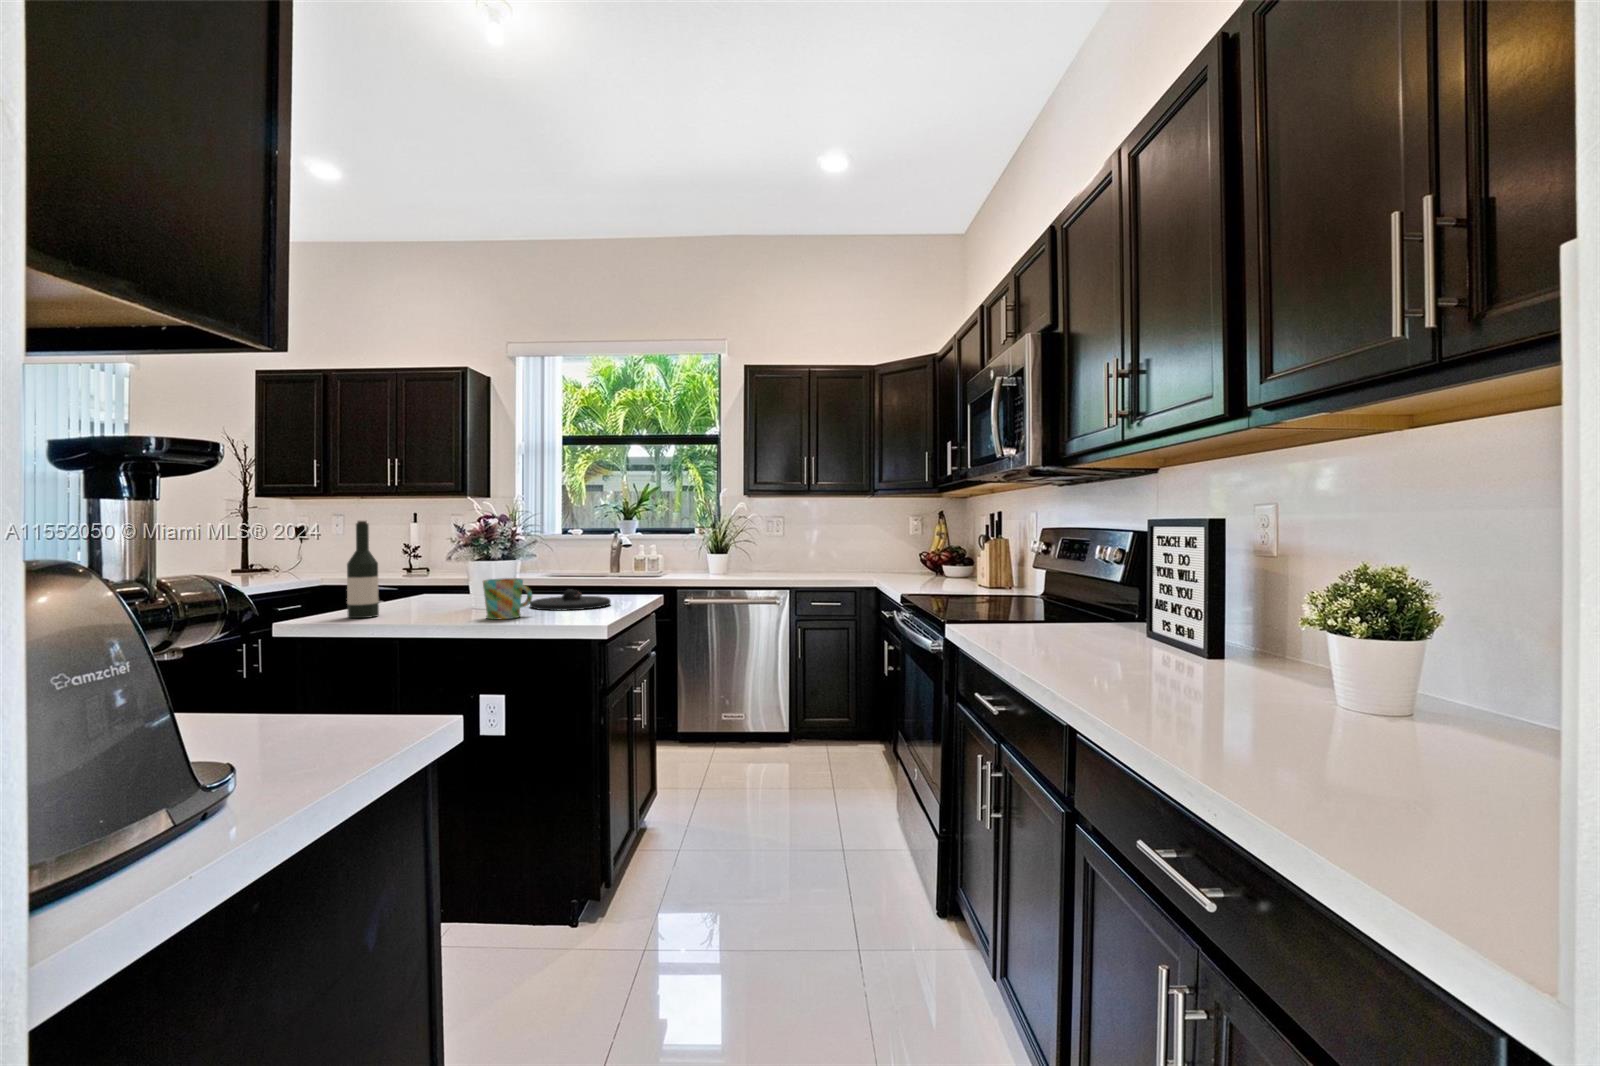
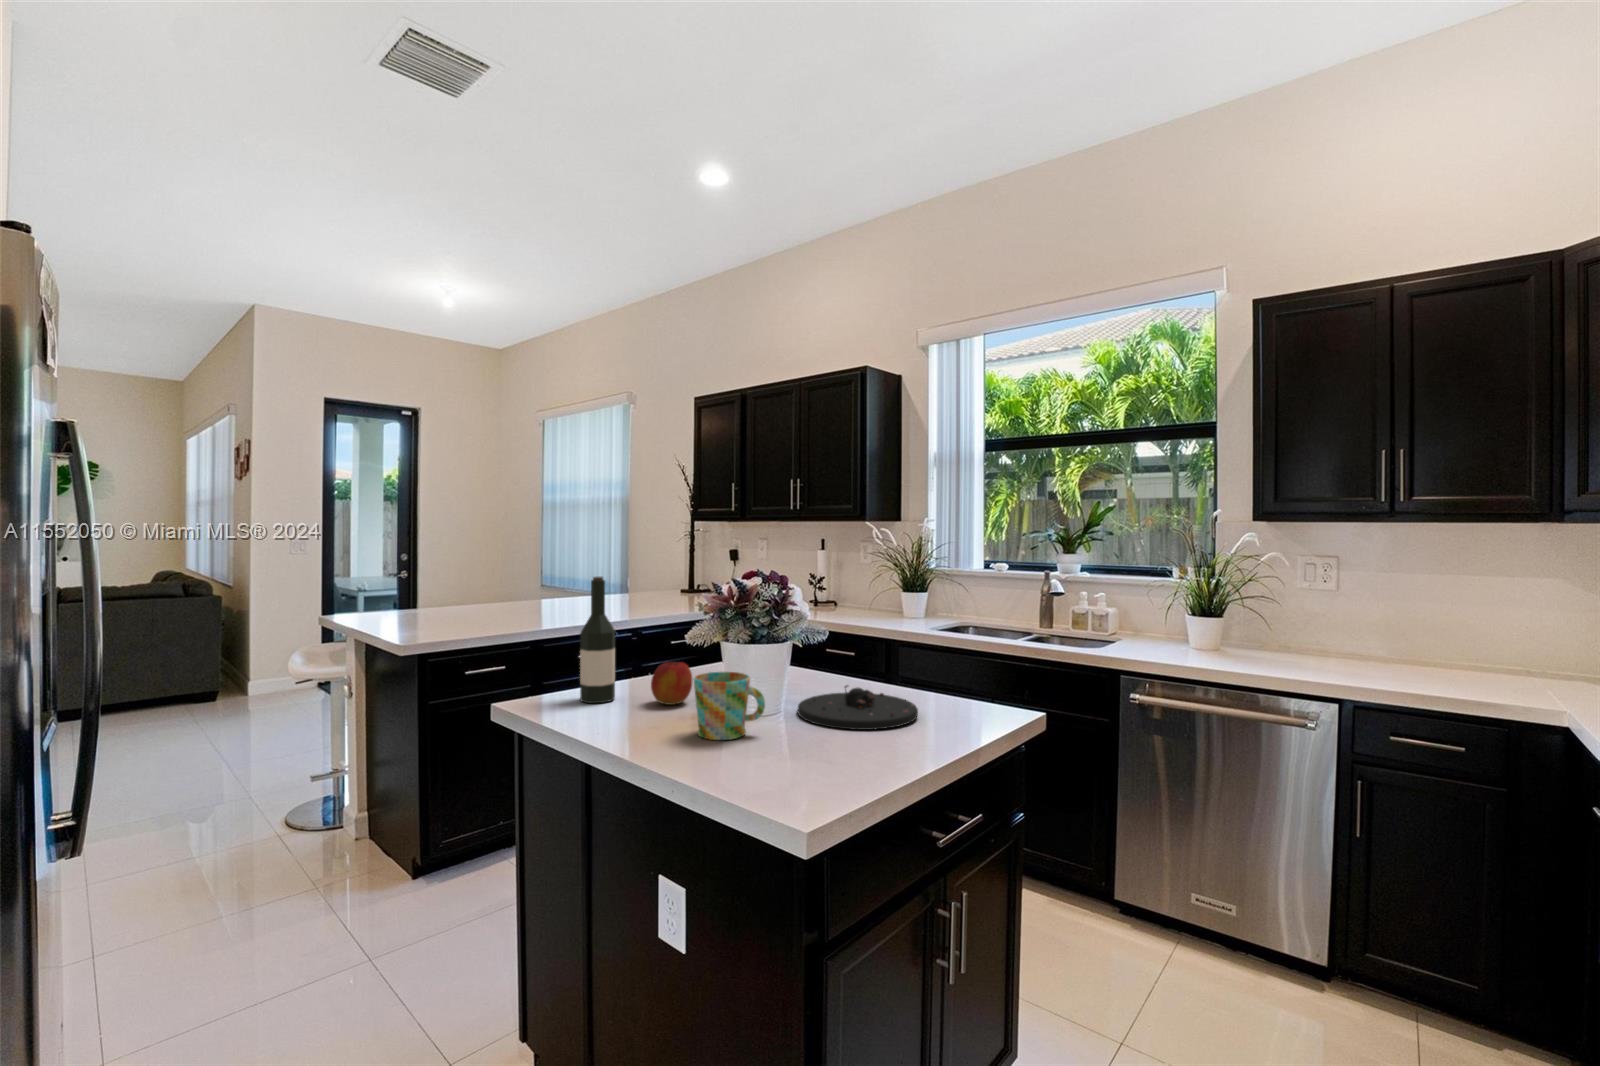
apple: none [413,583,447,614] -> present [651,662,693,705]

